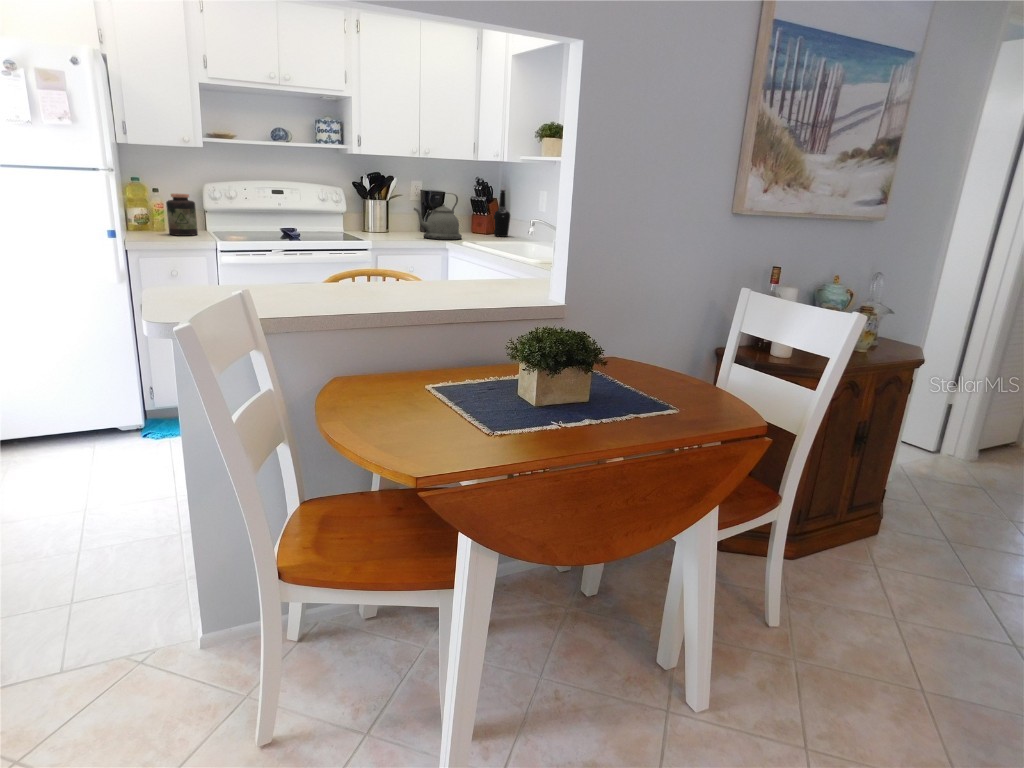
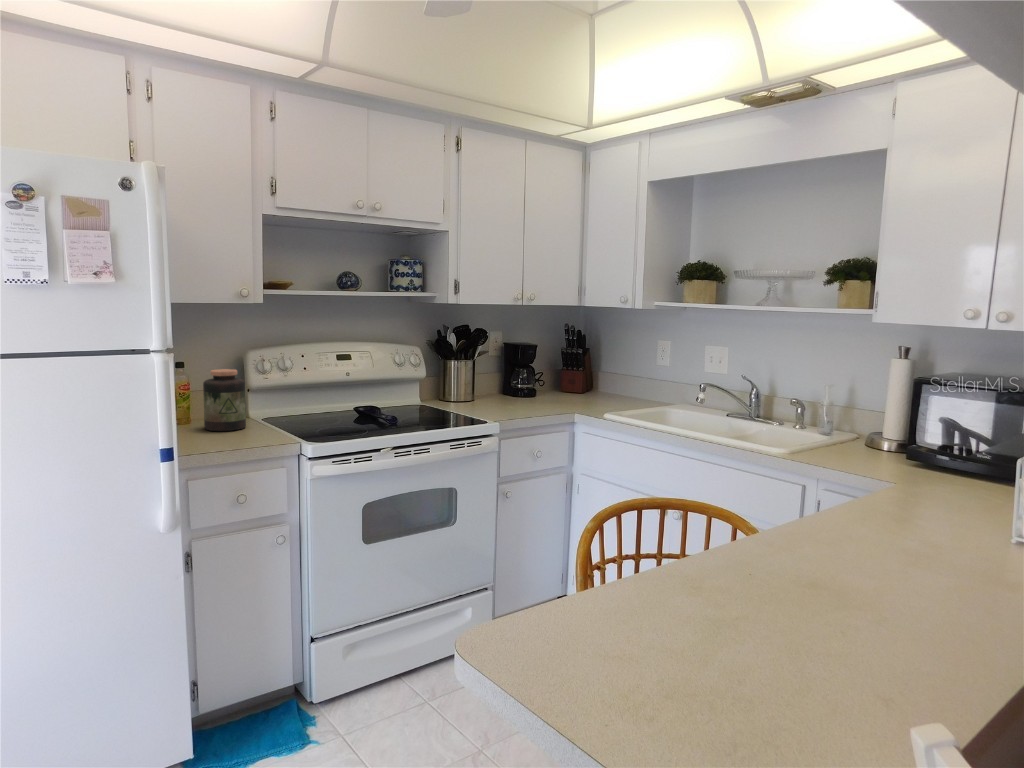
bottle: present [494,185,510,237] -> none [595,334,616,396]
kettle: present [414,193,462,240] -> none [524,348,579,409]

